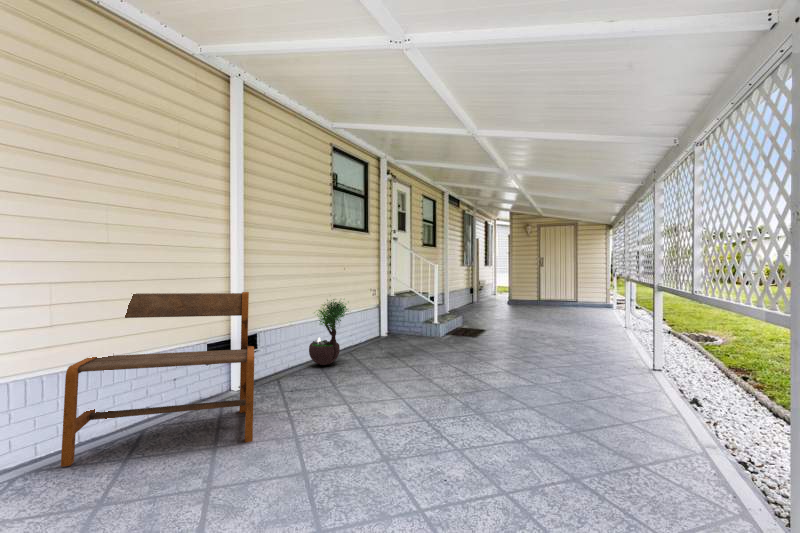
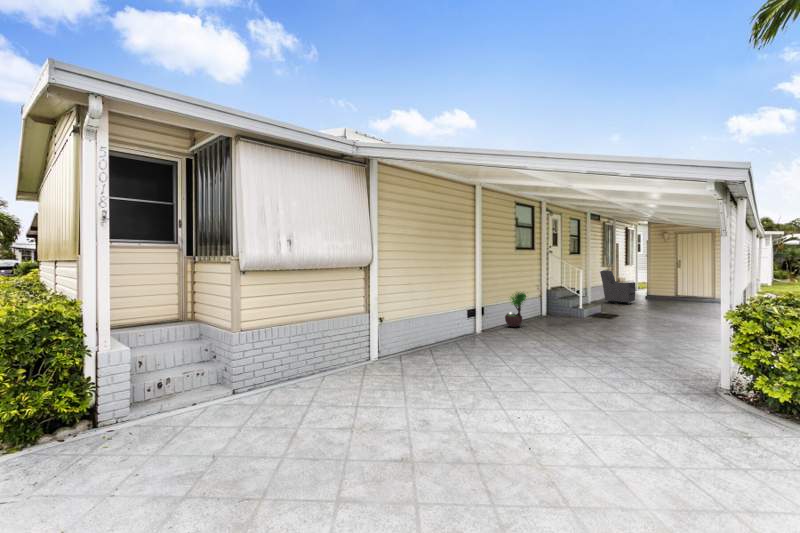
chair: none [460,270,499,313] -> present [600,270,636,304]
bench: present [61,292,254,467] -> none [433,286,500,349]

